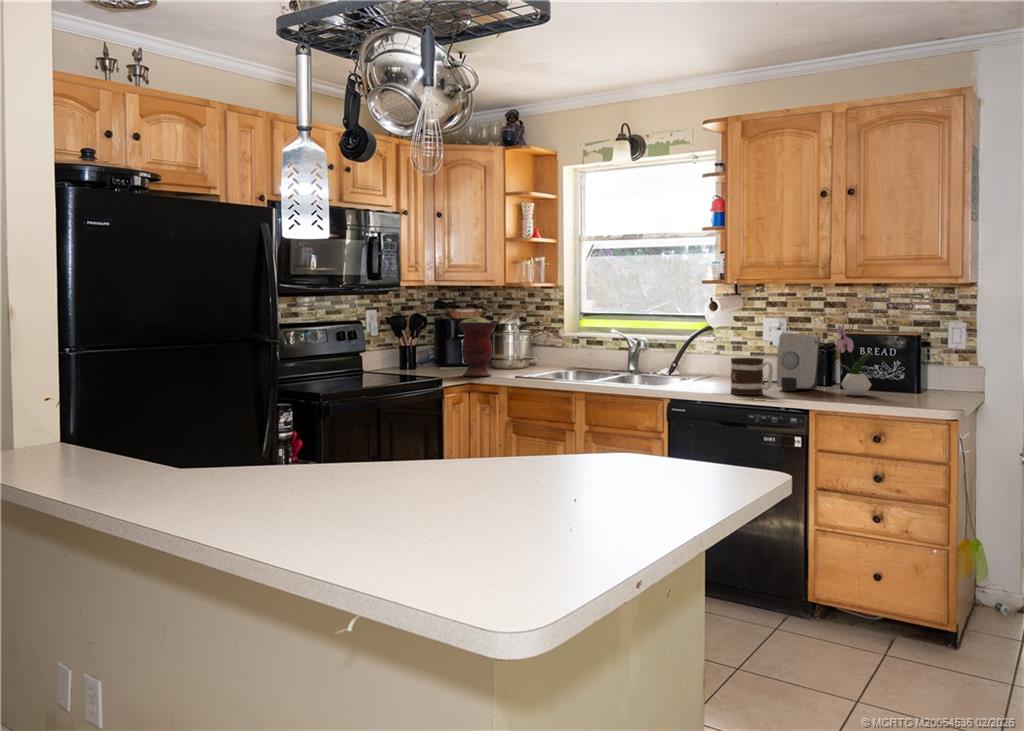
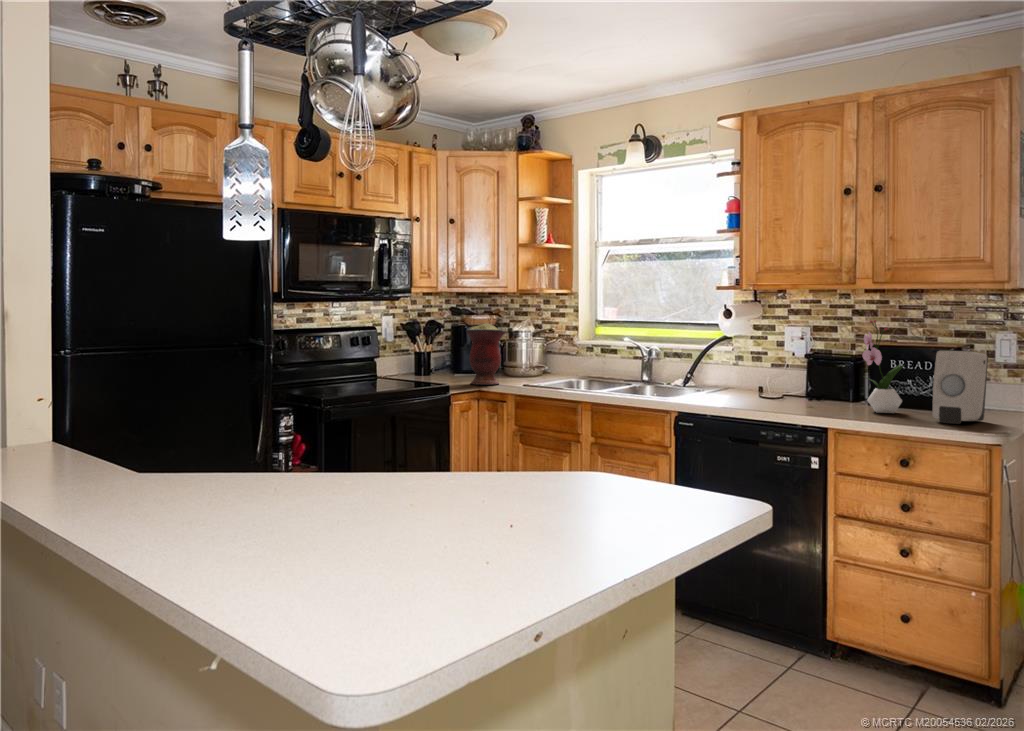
soap dispenser: present [777,333,820,391] -> present [932,351,988,424]
mug: present [731,358,773,395] -> none [743,369,789,411]

